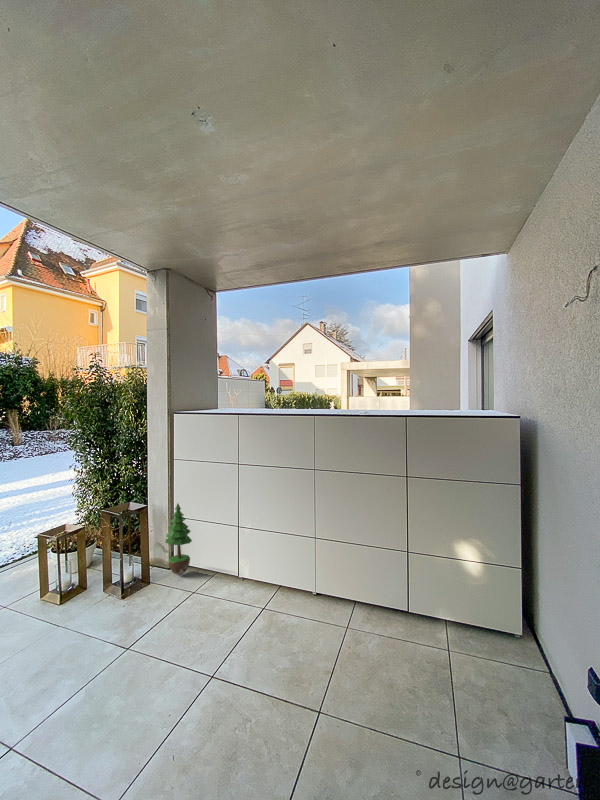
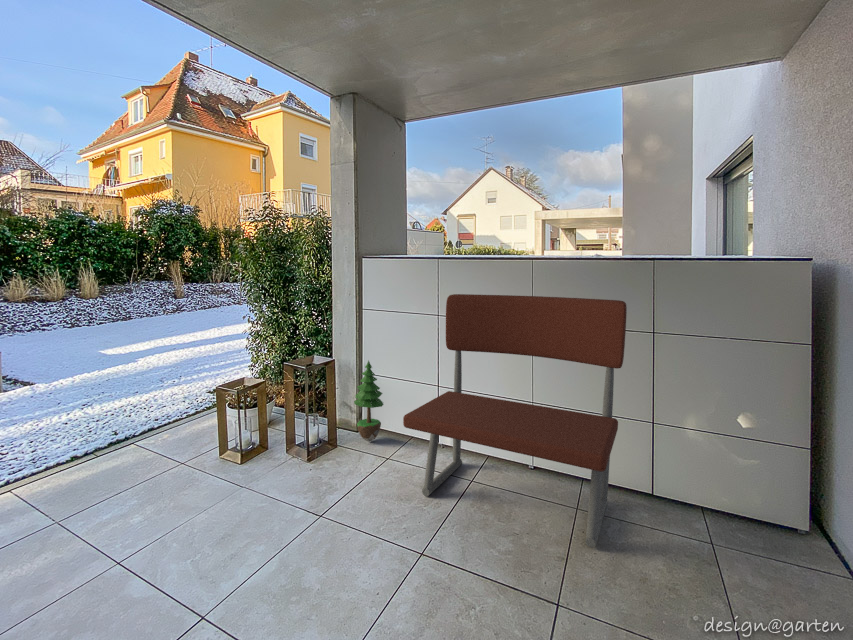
bench: none [198,445,372,654] -> present [403,294,627,548]

